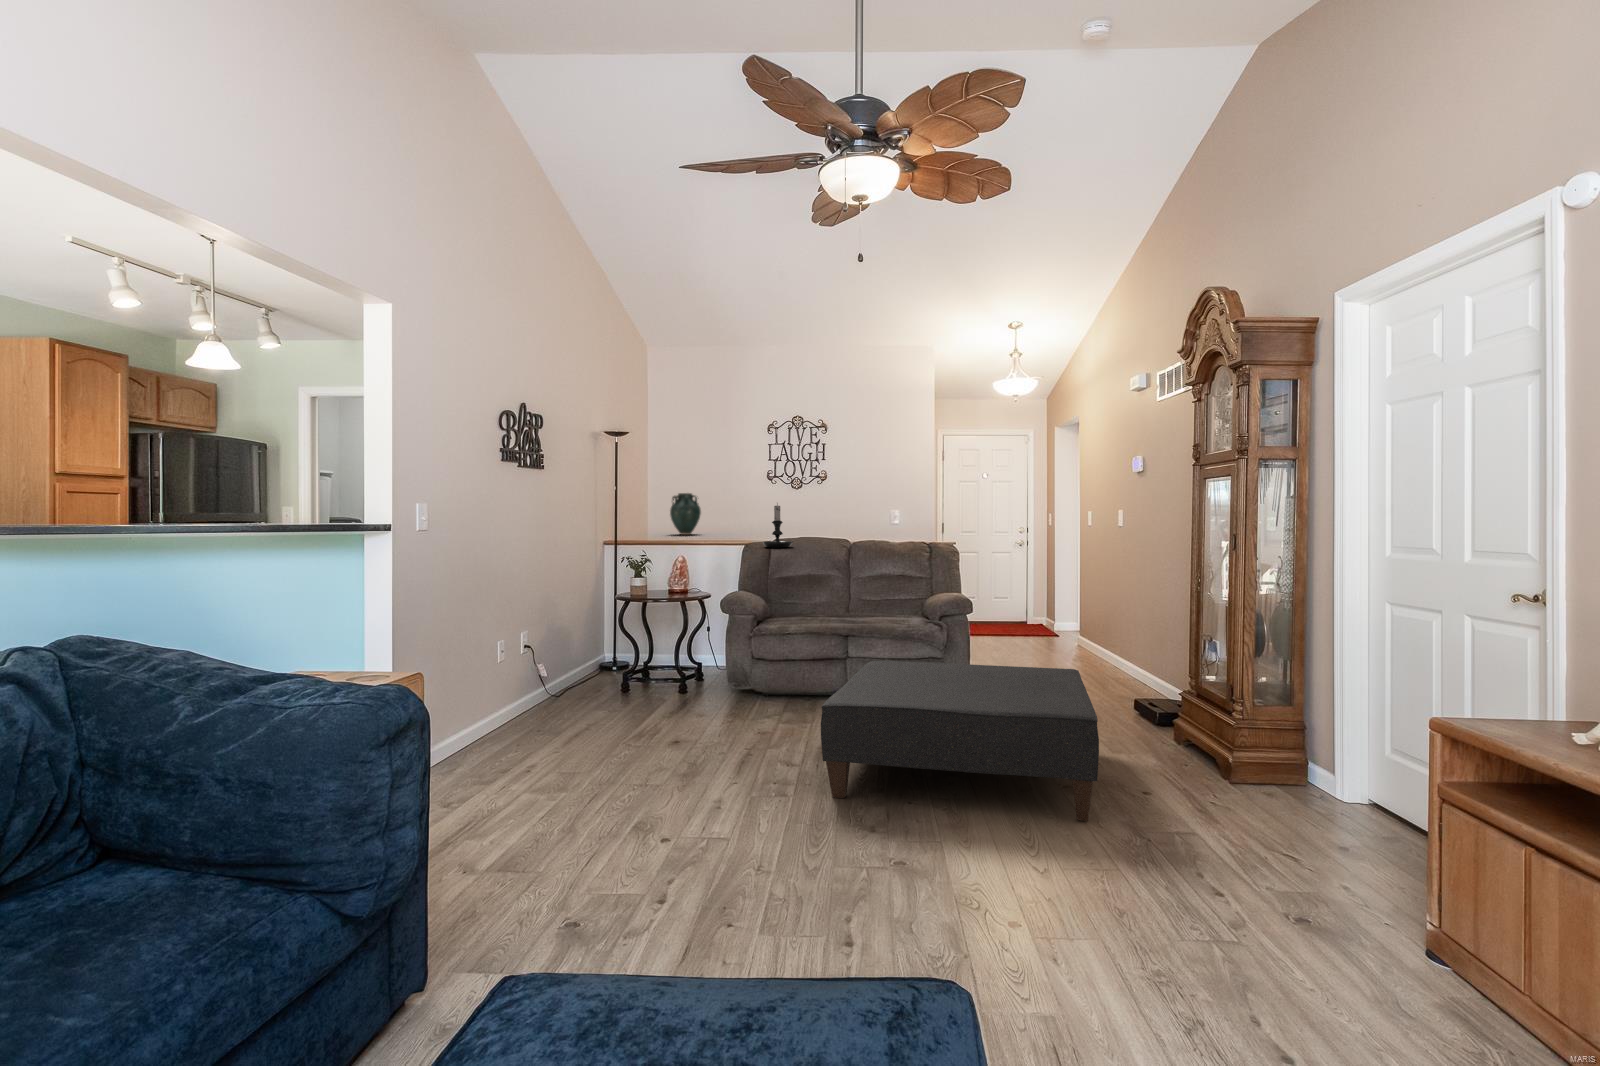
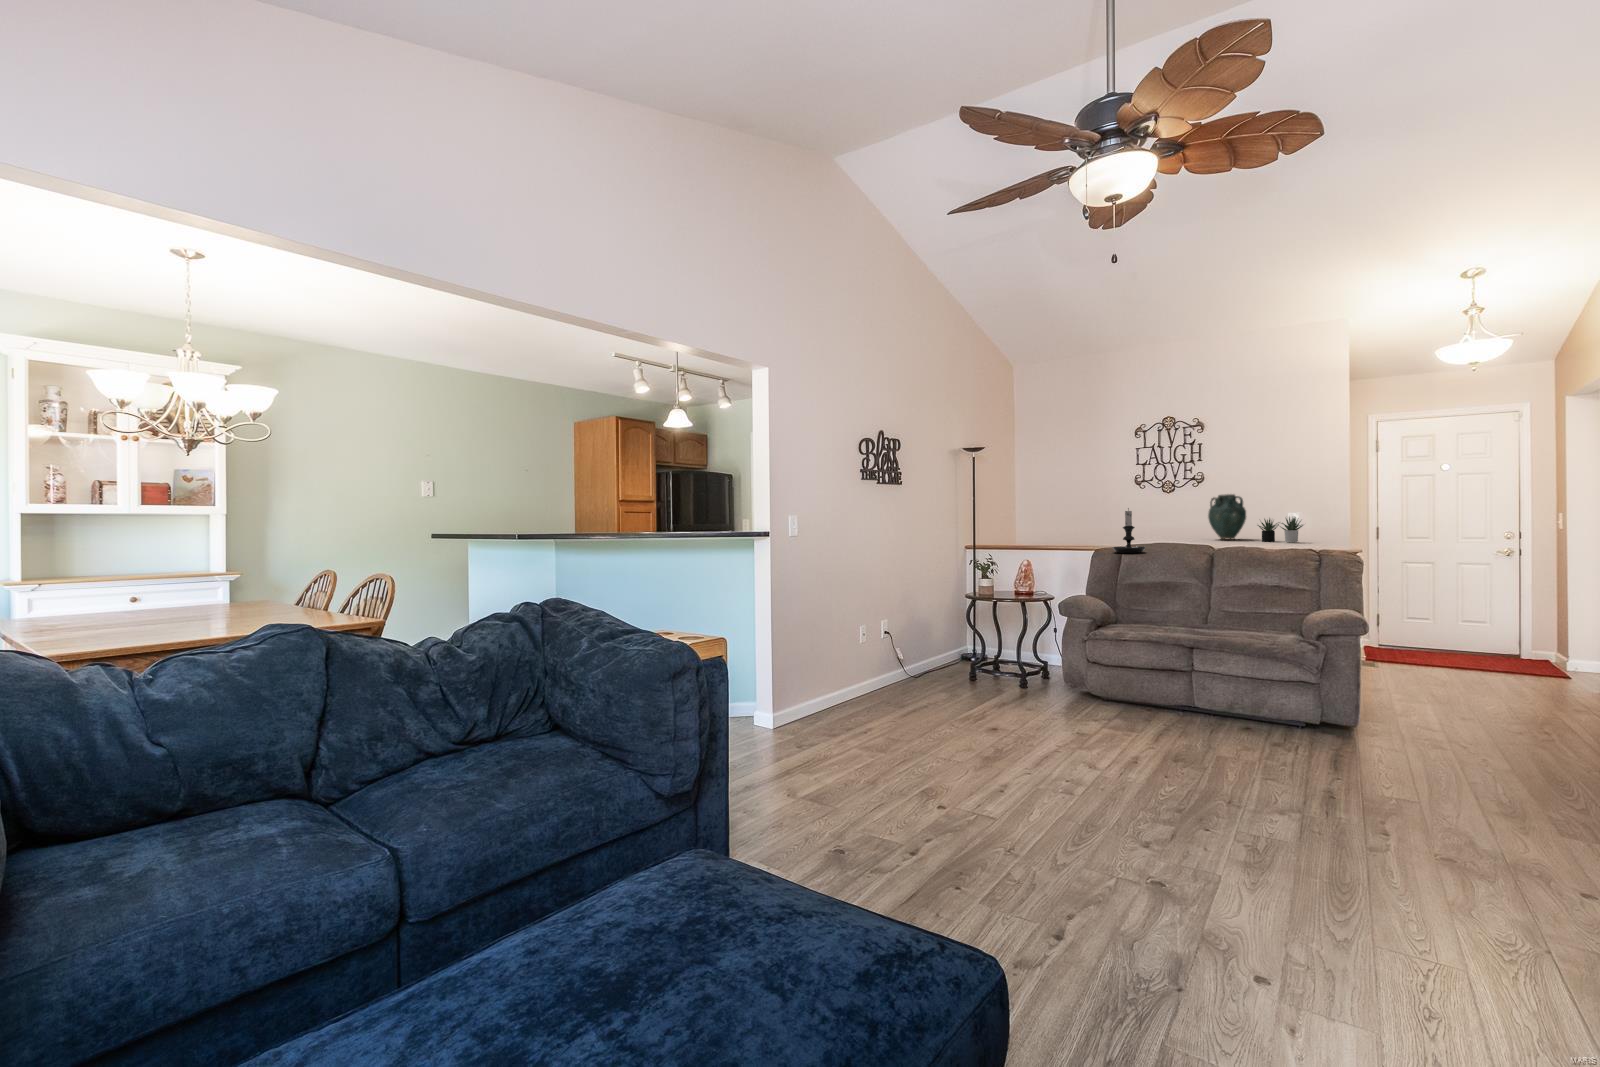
vase: present [670,493,701,535] -> present [1208,494,1246,539]
succulent plant: none [869,512,909,537] -> present [1258,517,1303,542]
ottoman: present [821,661,1099,821] -> none [1105,674,1488,890]

